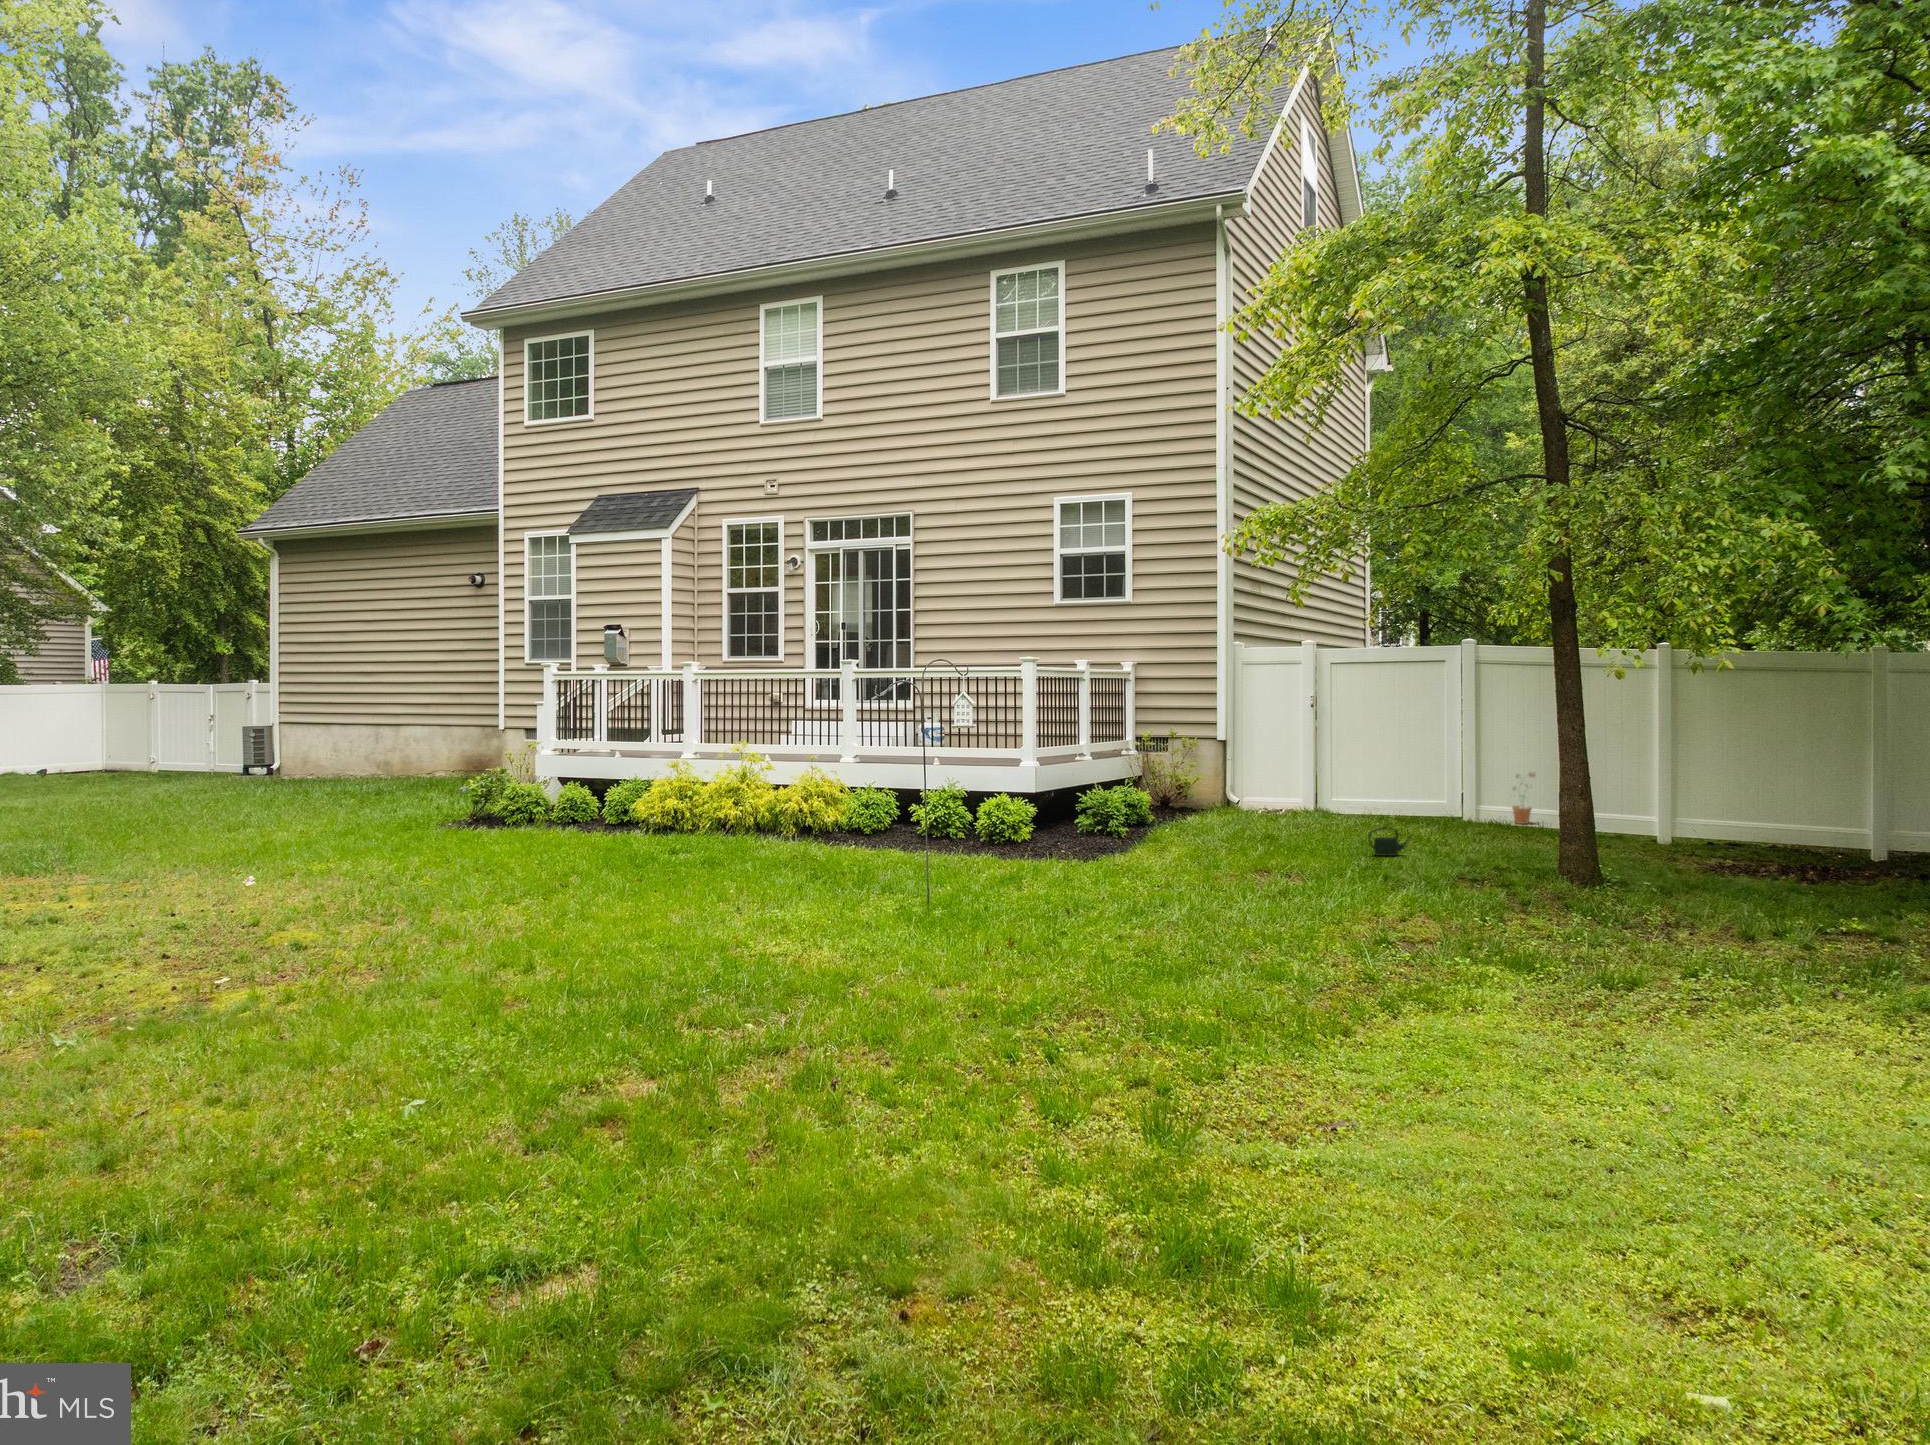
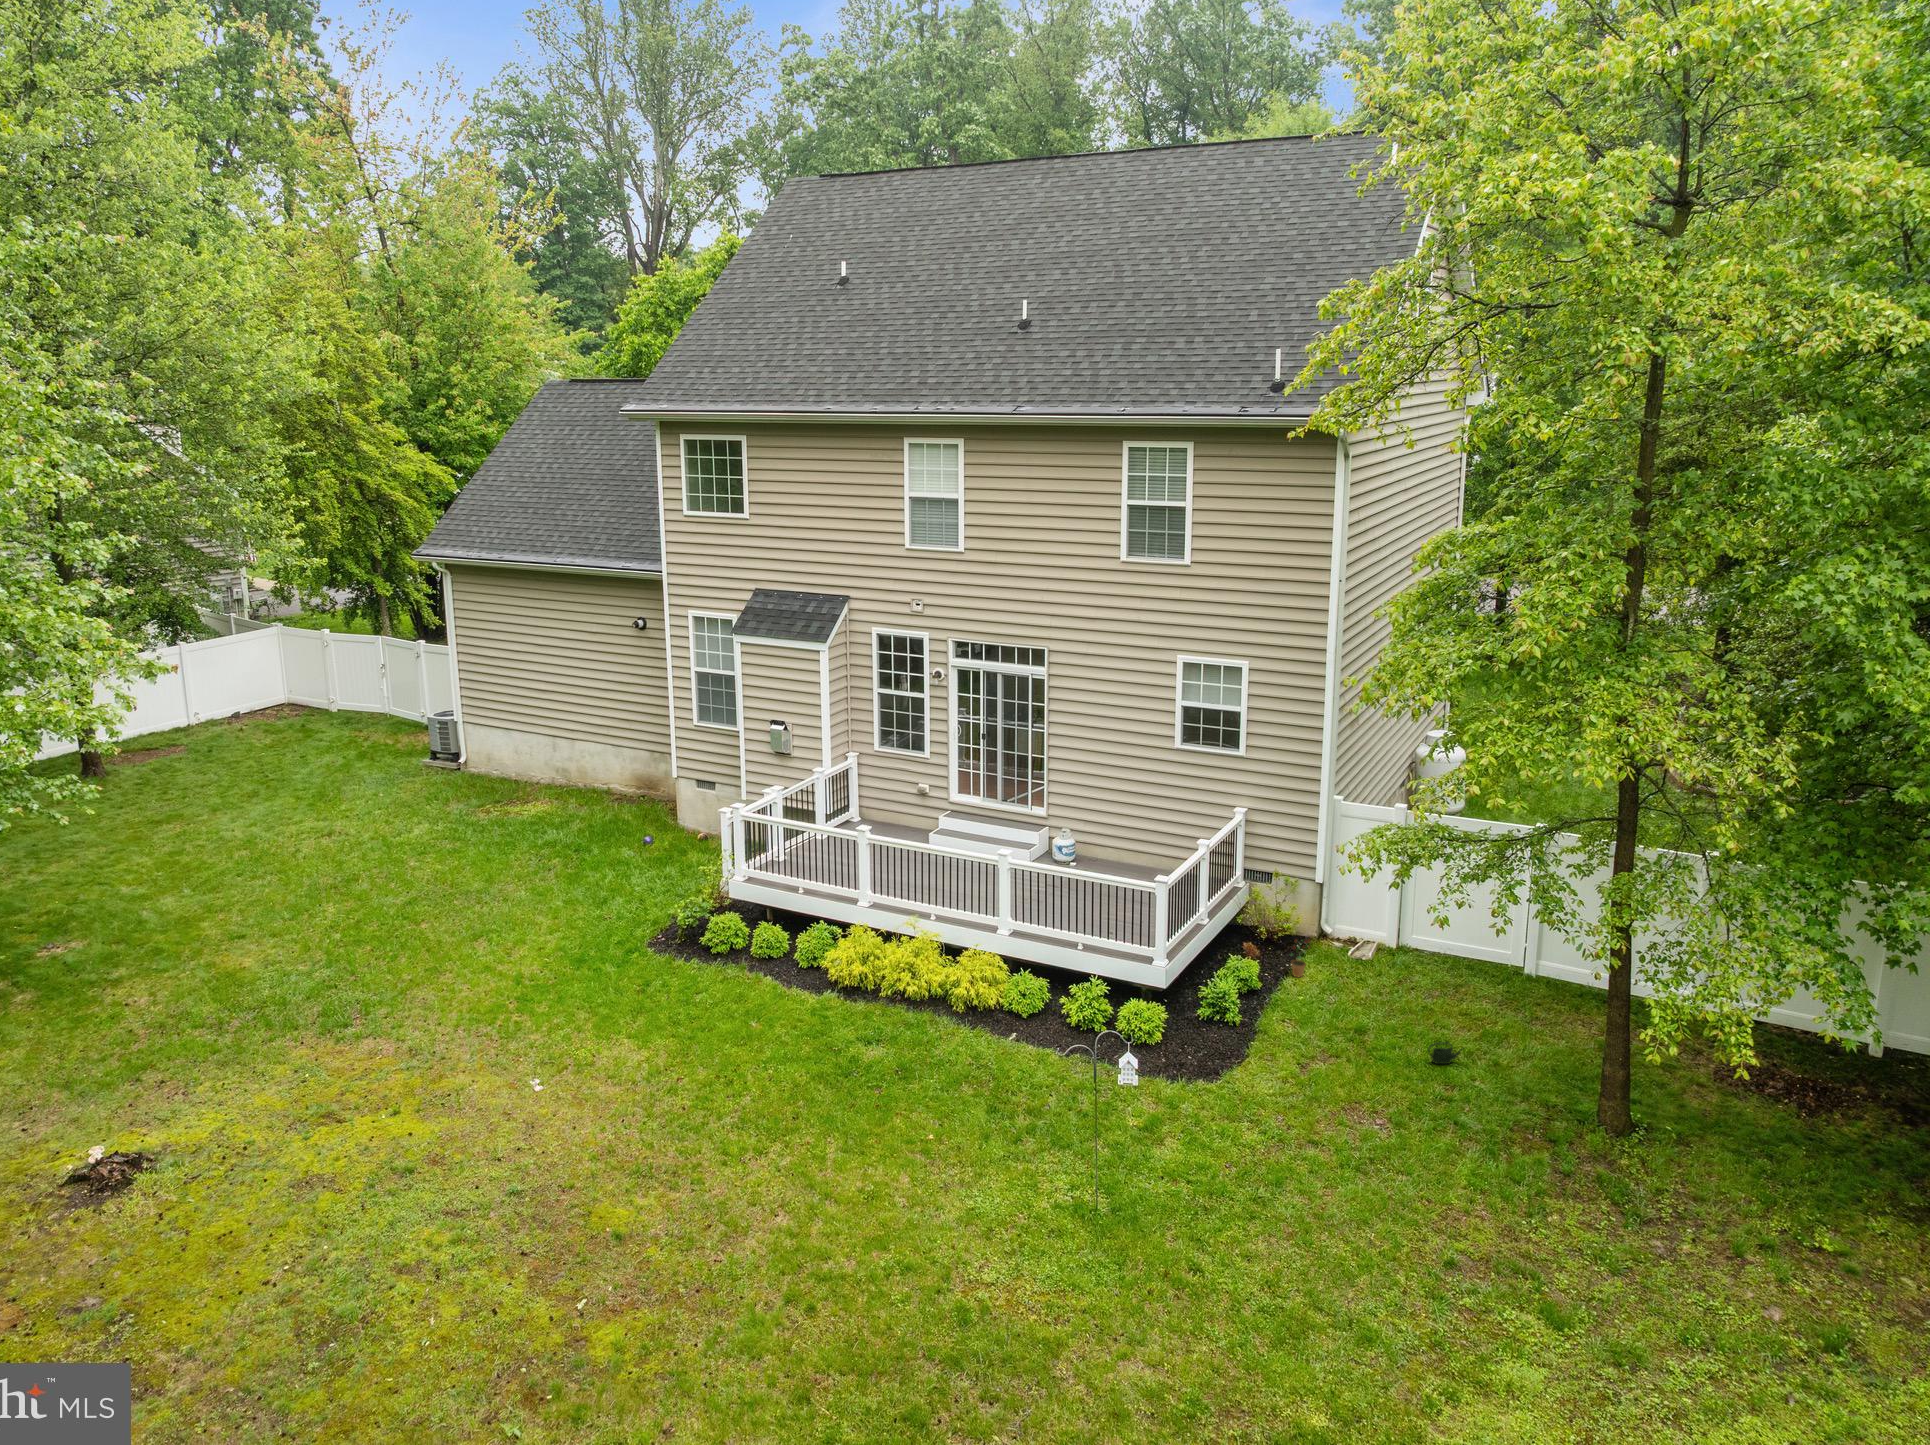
potted plant: present [1512,773,1536,824] -> present [1291,942,1309,977]

